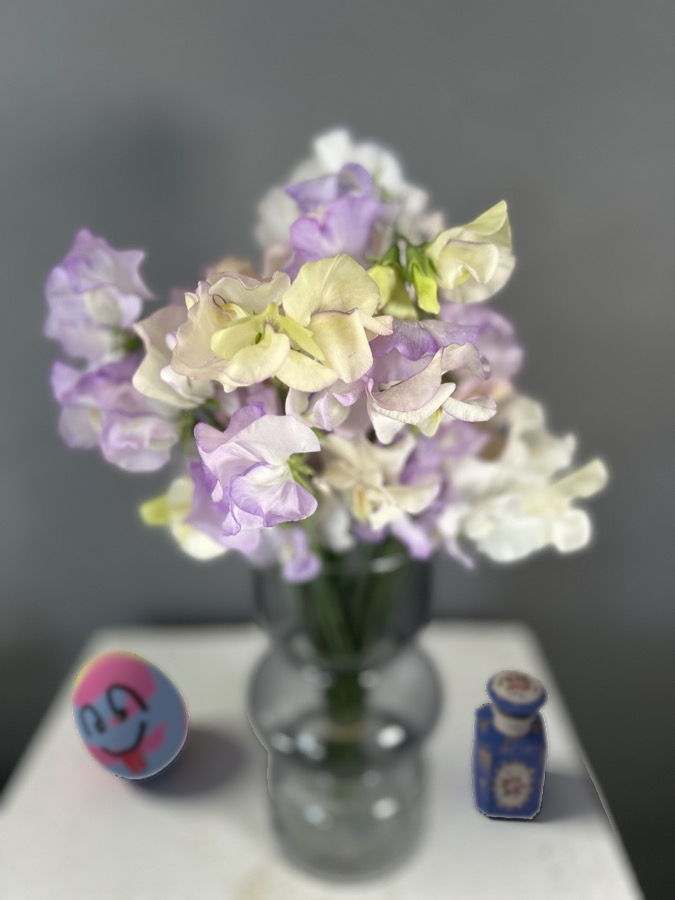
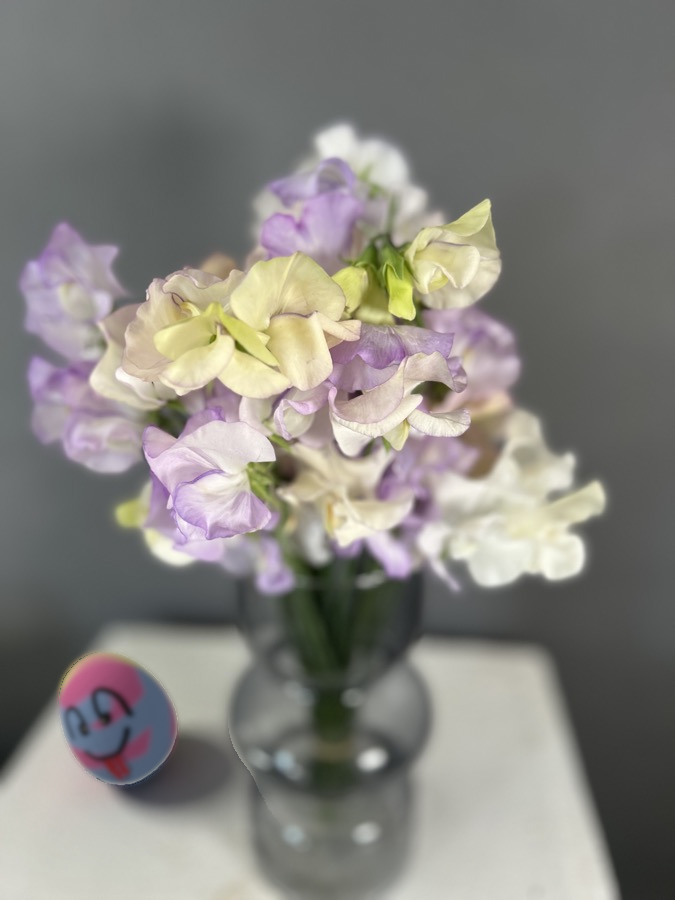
perfume bottle: present [471,670,548,820] -> none [465,696,546,855]

